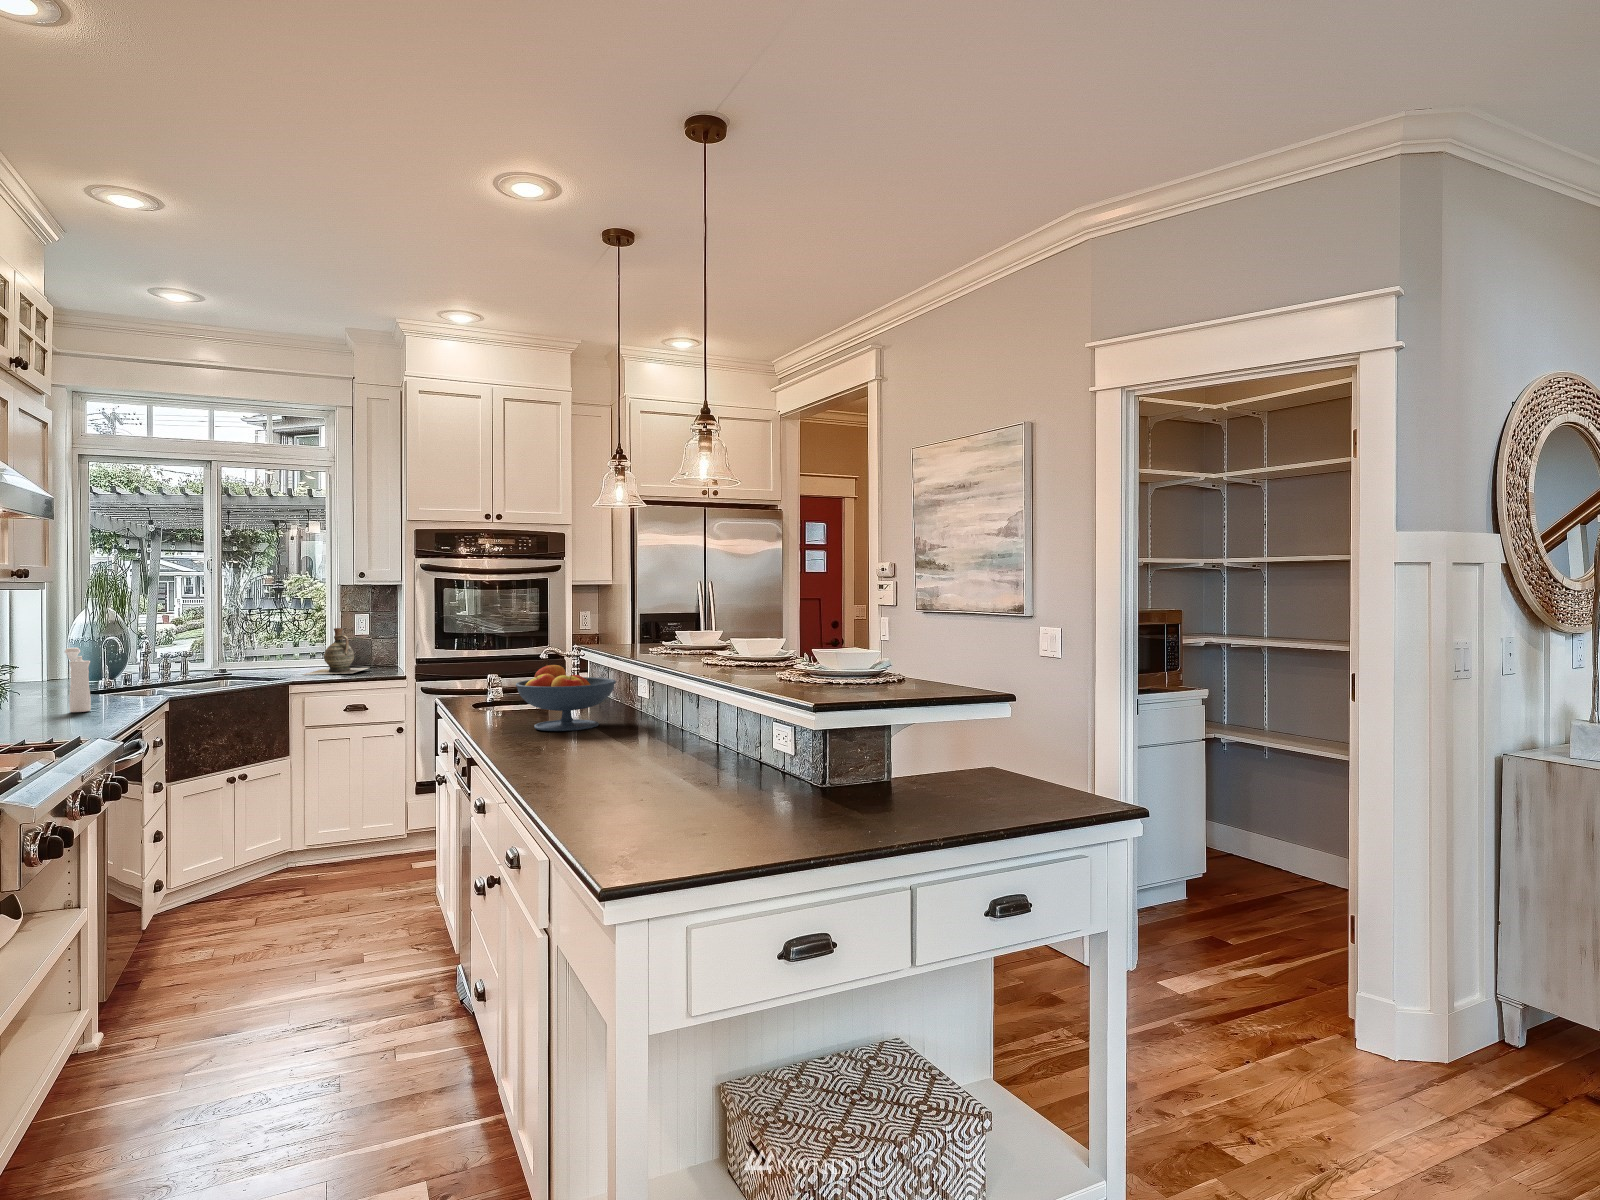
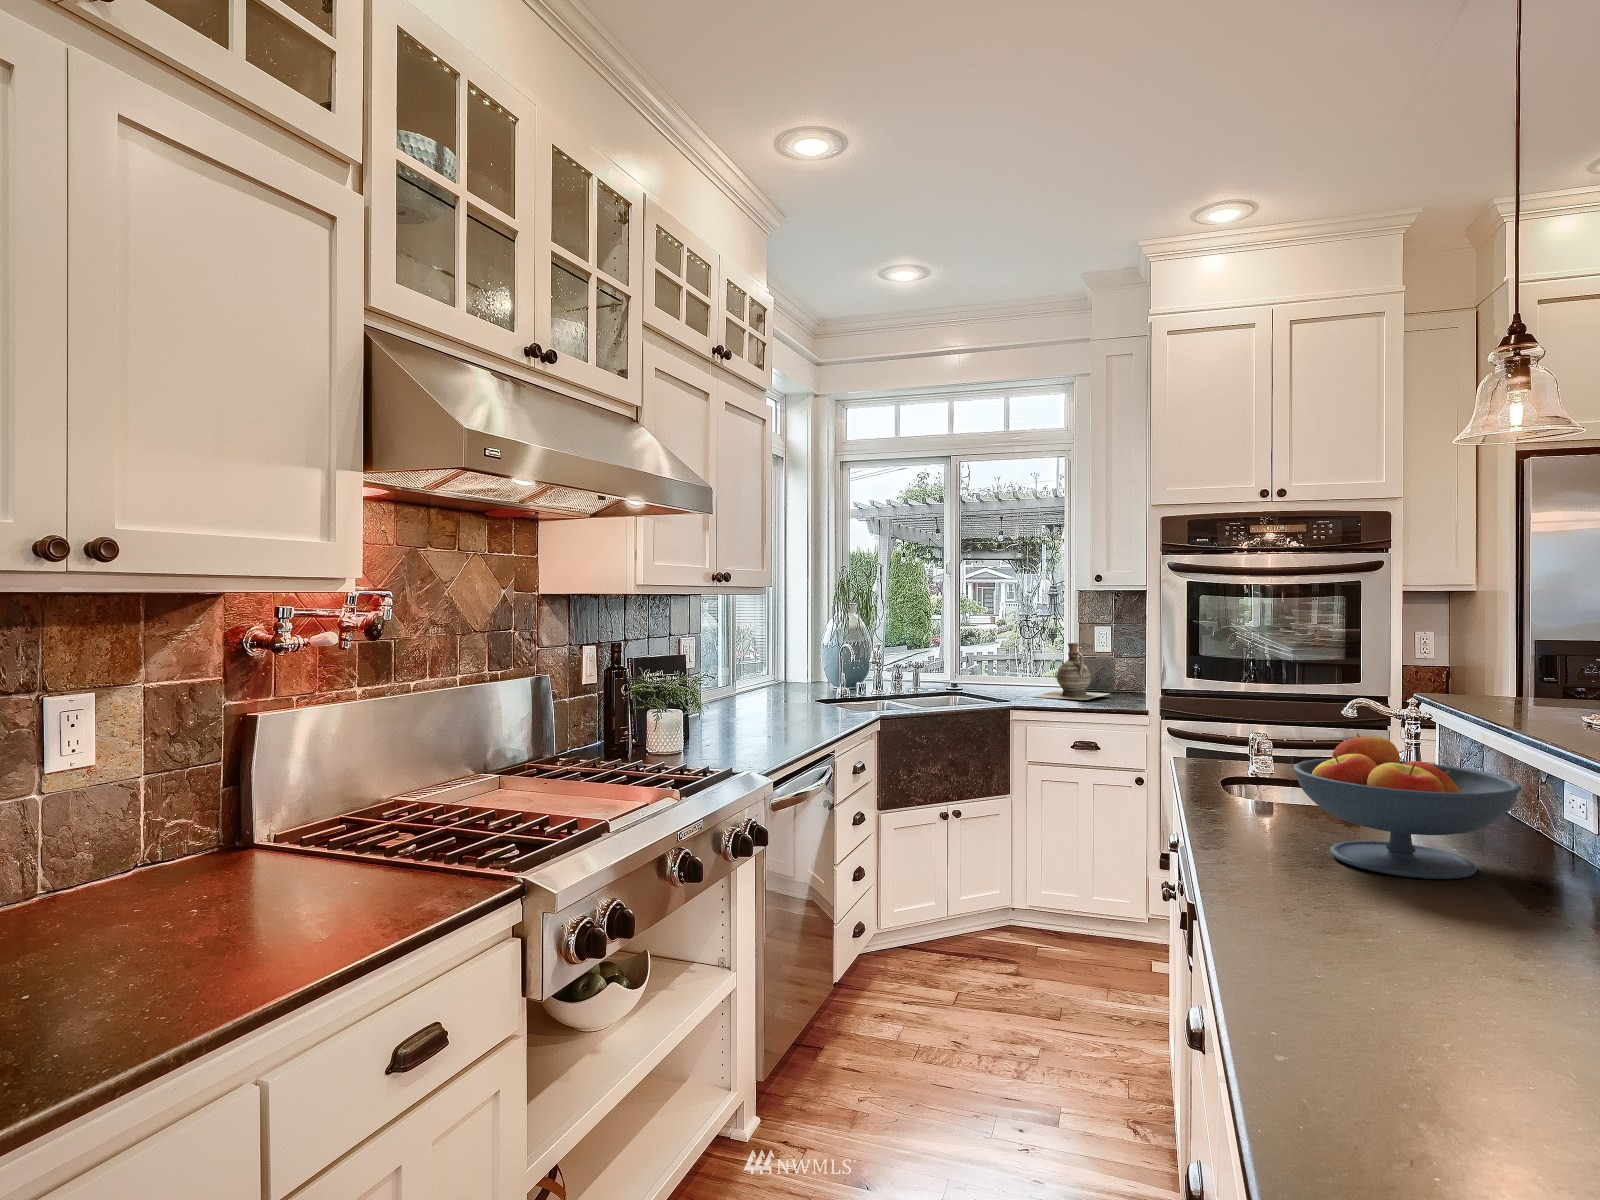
pepper mill: present [65,648,91,712] -> none [781,656,800,726]

